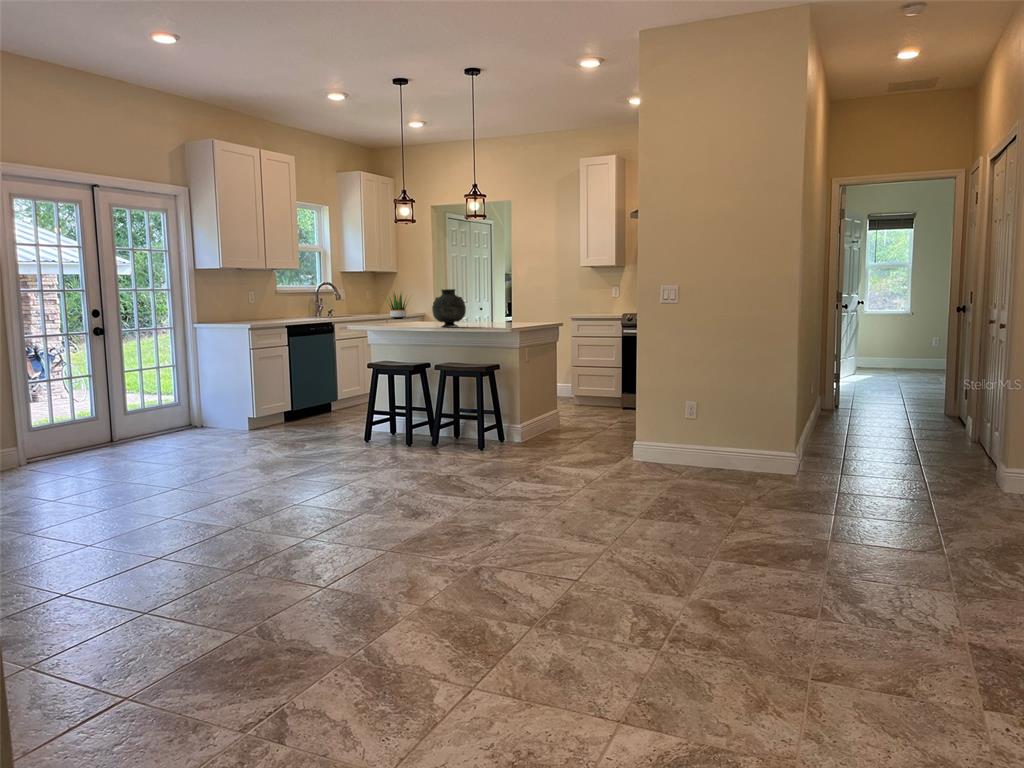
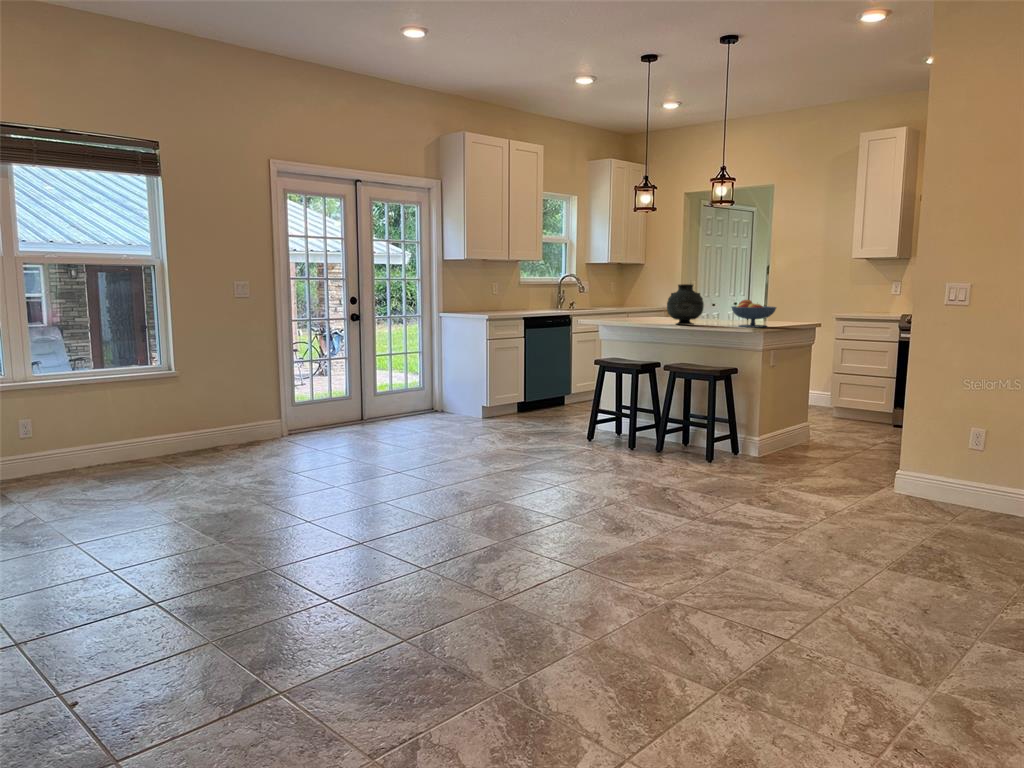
potted plant: present [387,293,408,319] -> none [623,285,655,314]
fruit bowl: none [490,302,529,327] -> present [732,300,776,327]

